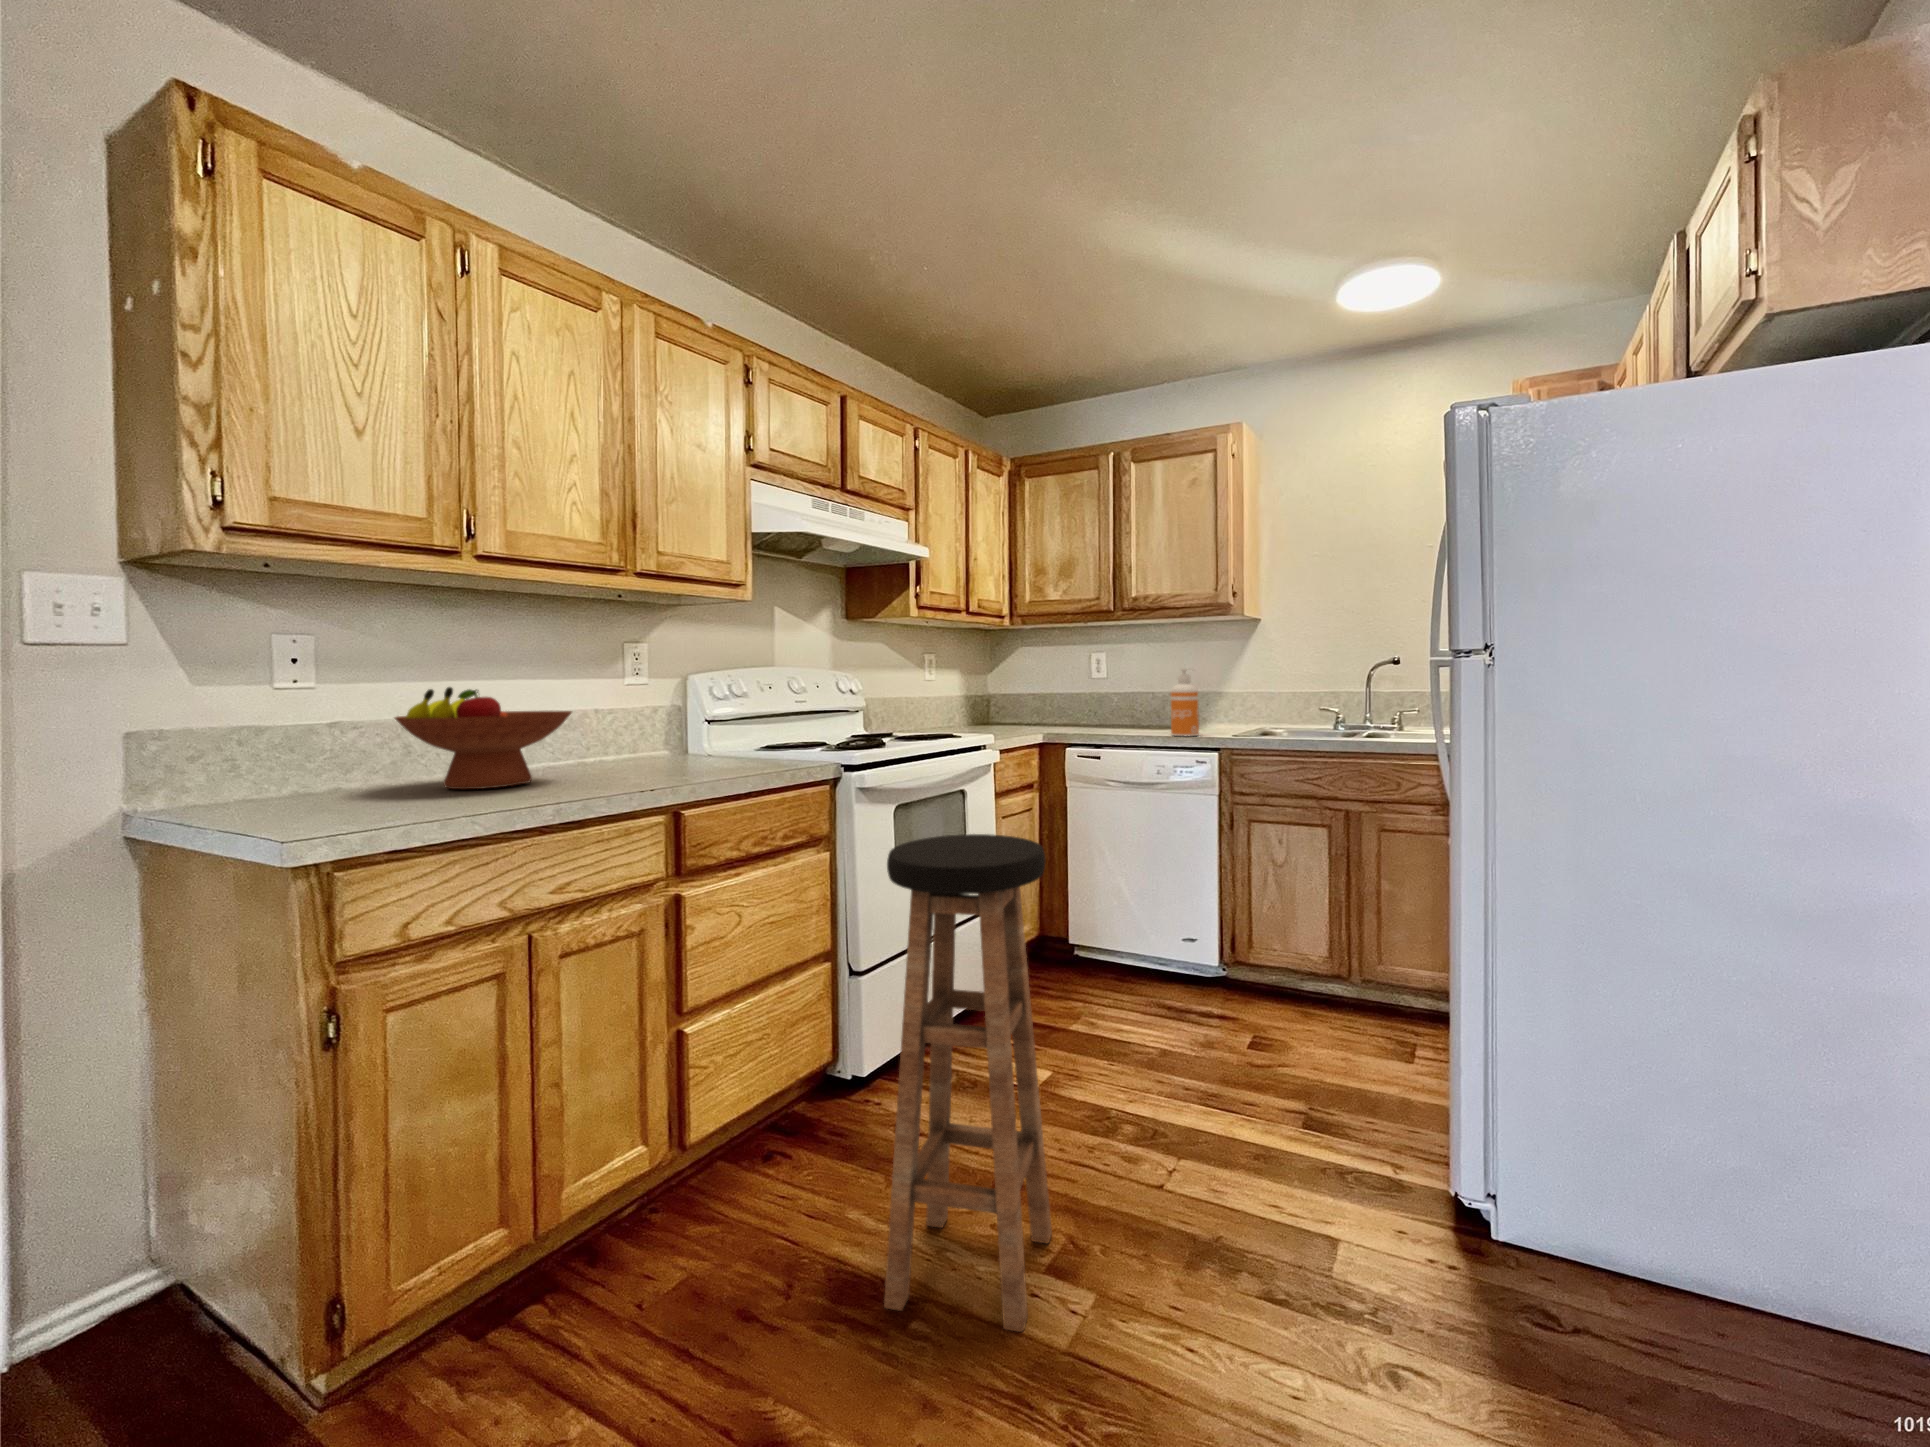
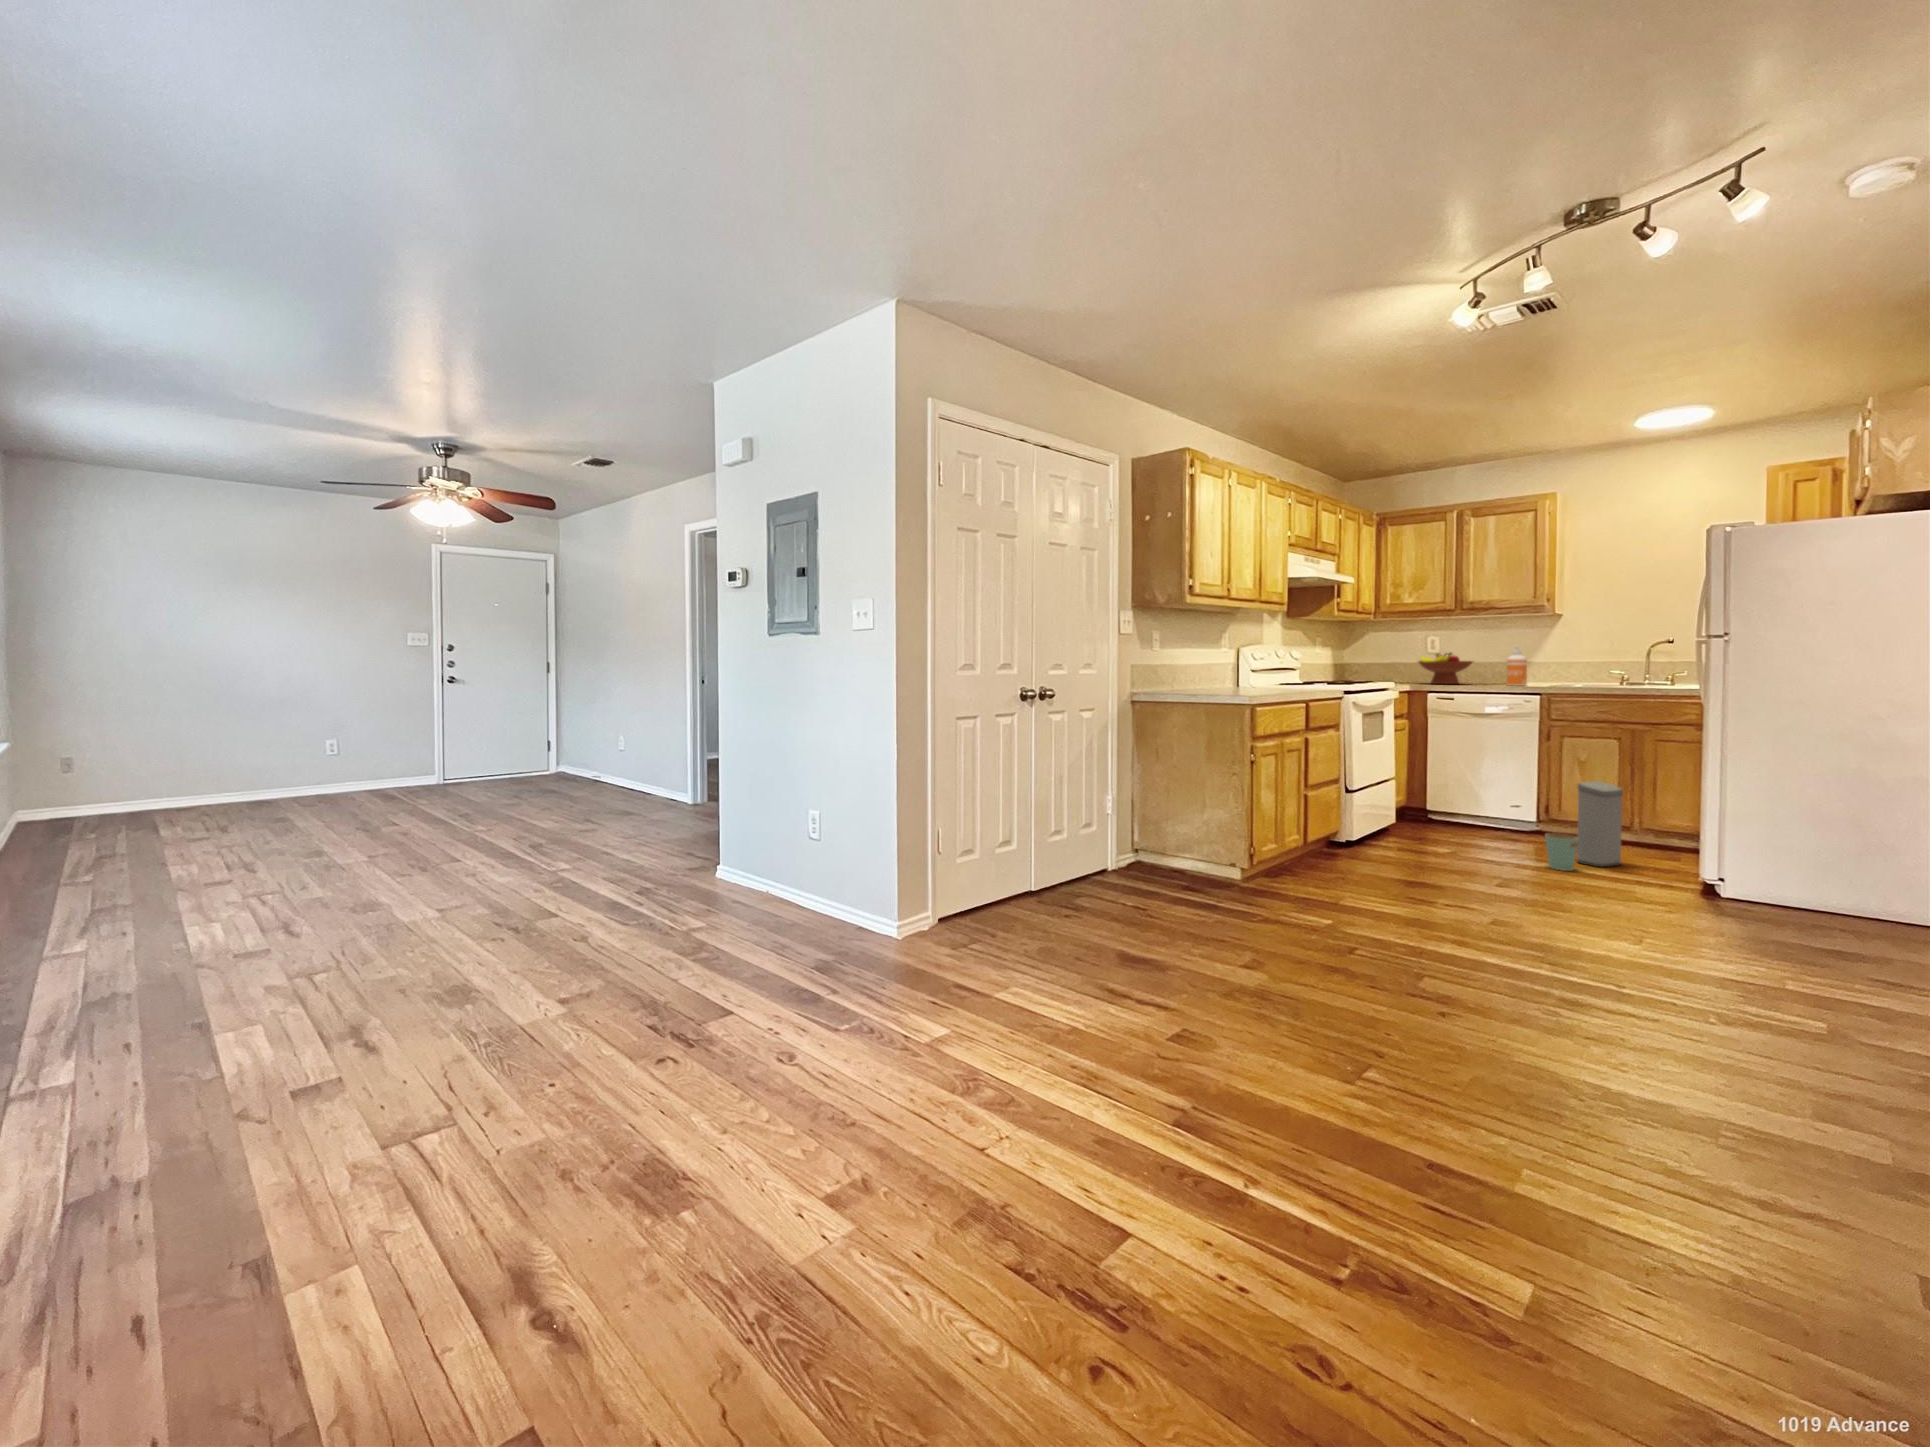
fruit bowl: present [395,687,572,789] -> present [1419,653,1473,684]
bar stool: present [884,834,1052,1332] -> none [1424,714,1499,891]
trash can: none [1188,930,1323,1147] -> present [1545,781,1623,871]

